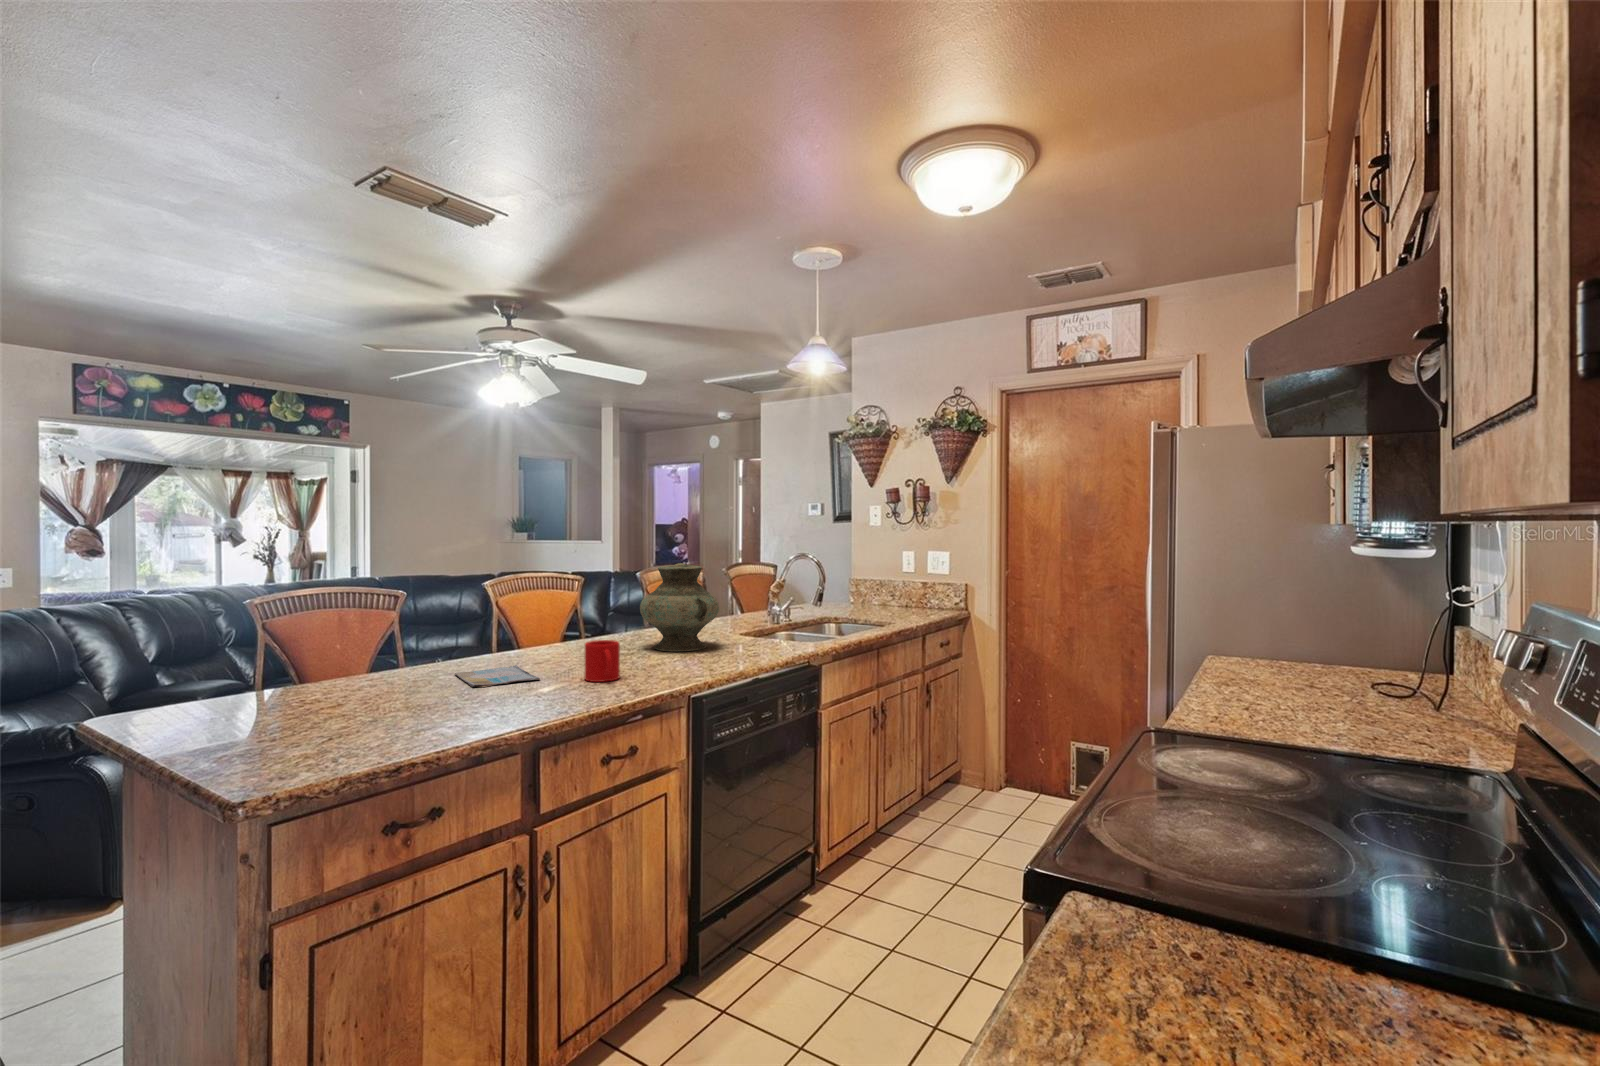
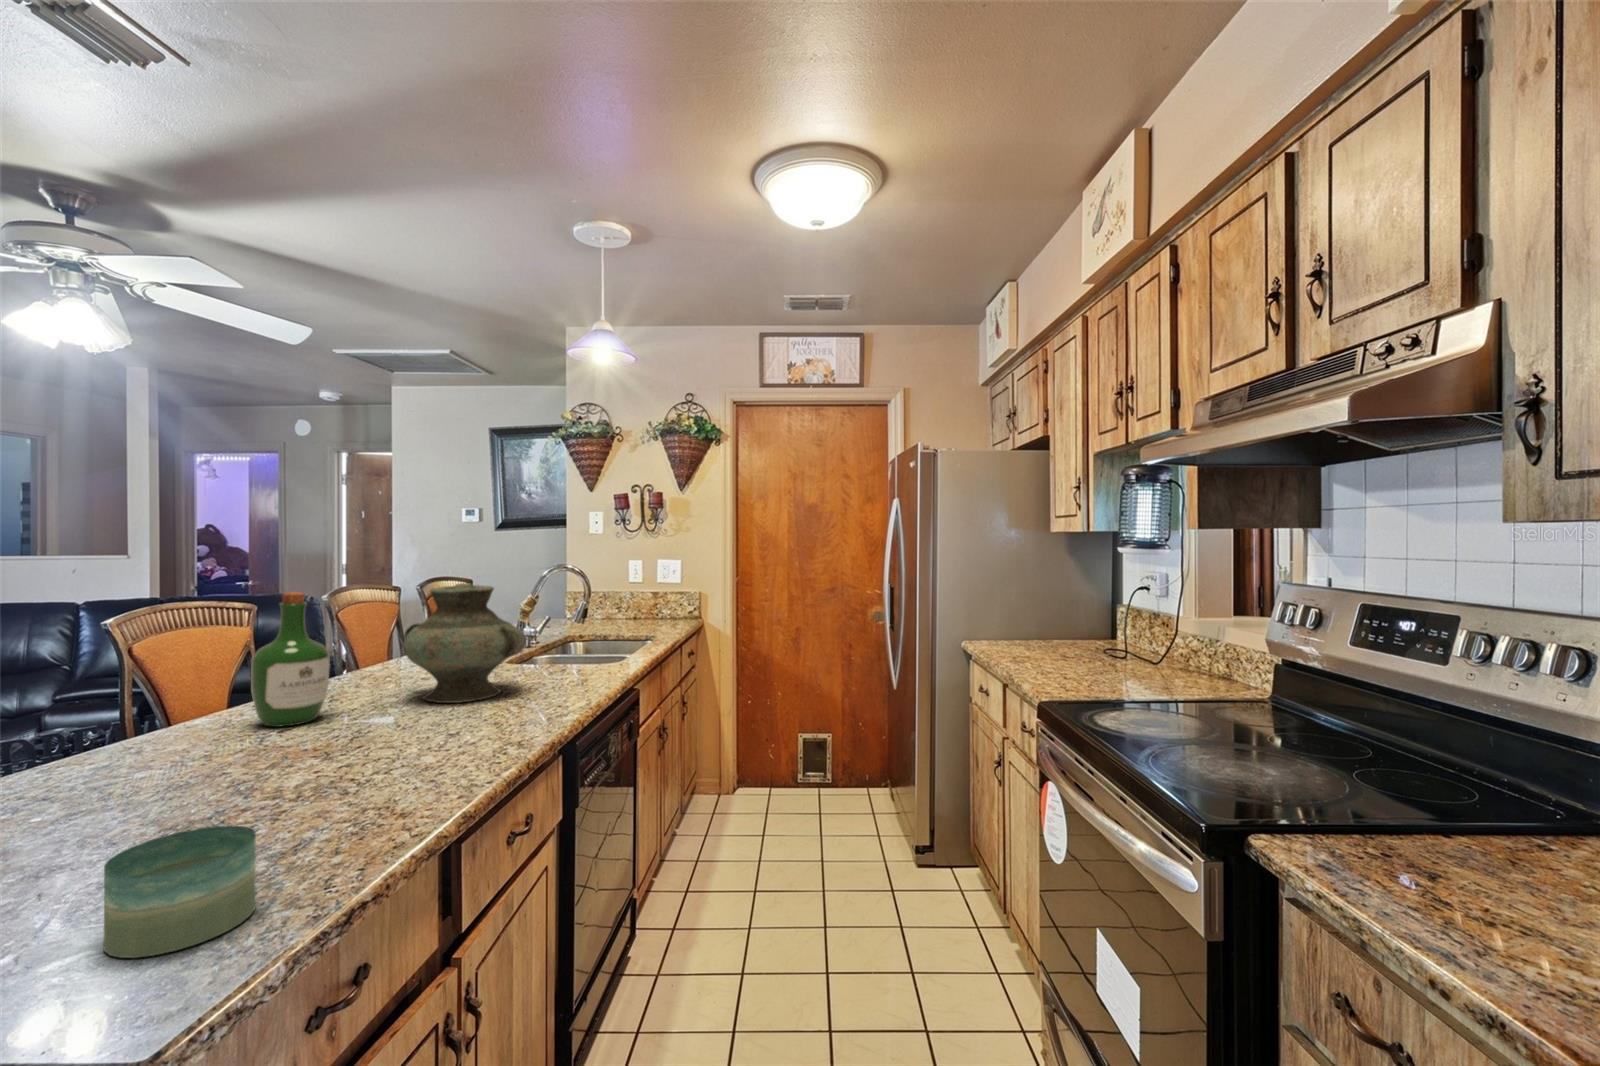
wine bottle: none [549,564,593,652] -> present [251,592,330,727]
mug: present [585,640,620,682] -> none [413,700,473,766]
book: present [455,665,540,687] -> none [132,760,336,816]
candle: none [365,678,430,729] -> present [104,826,256,958]

